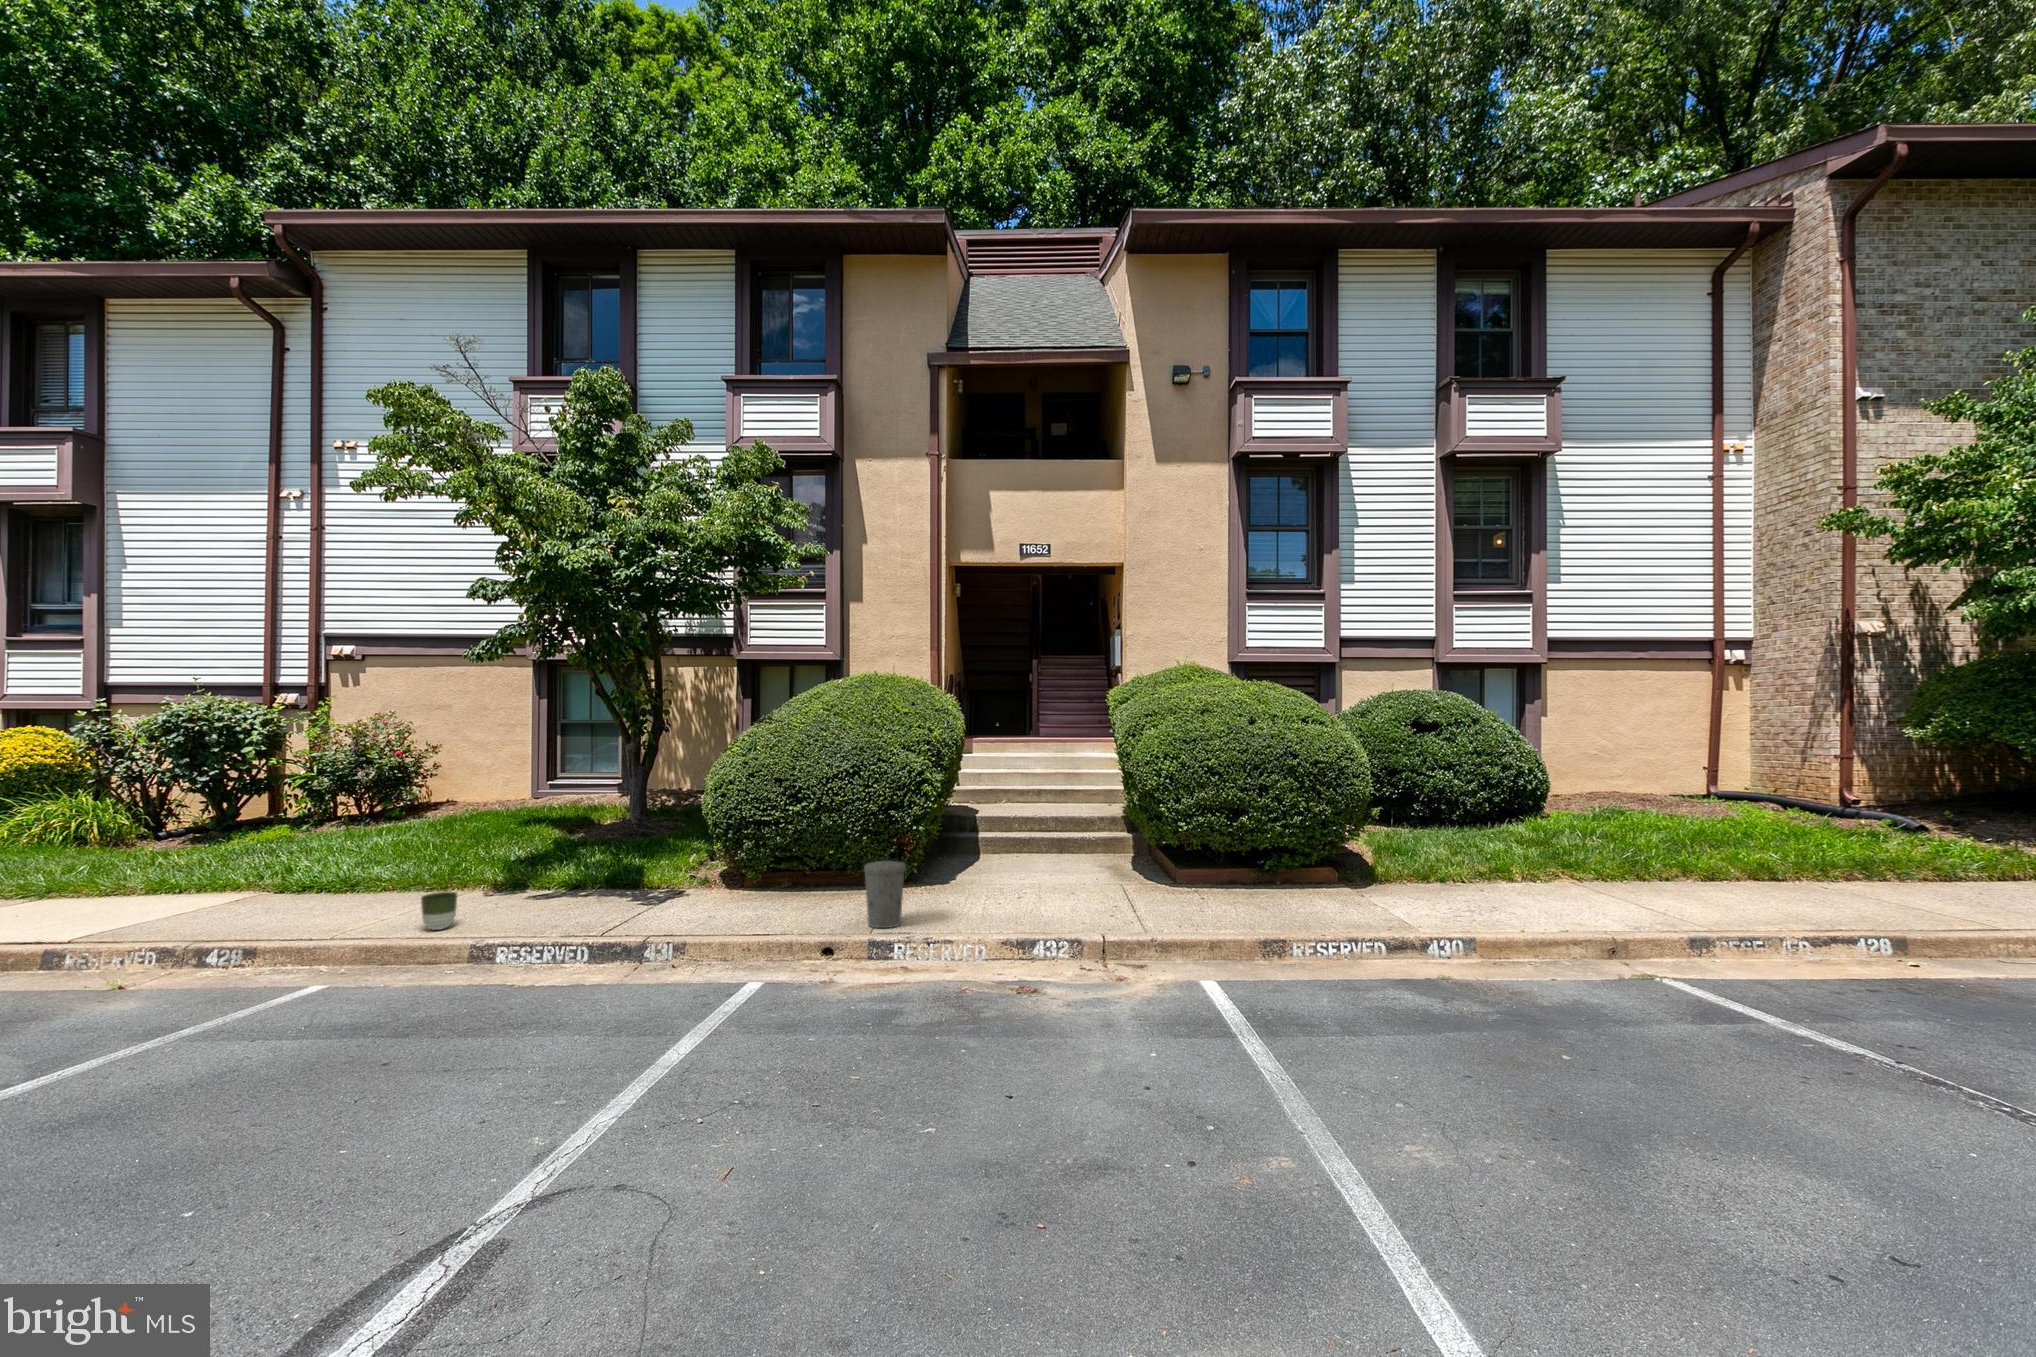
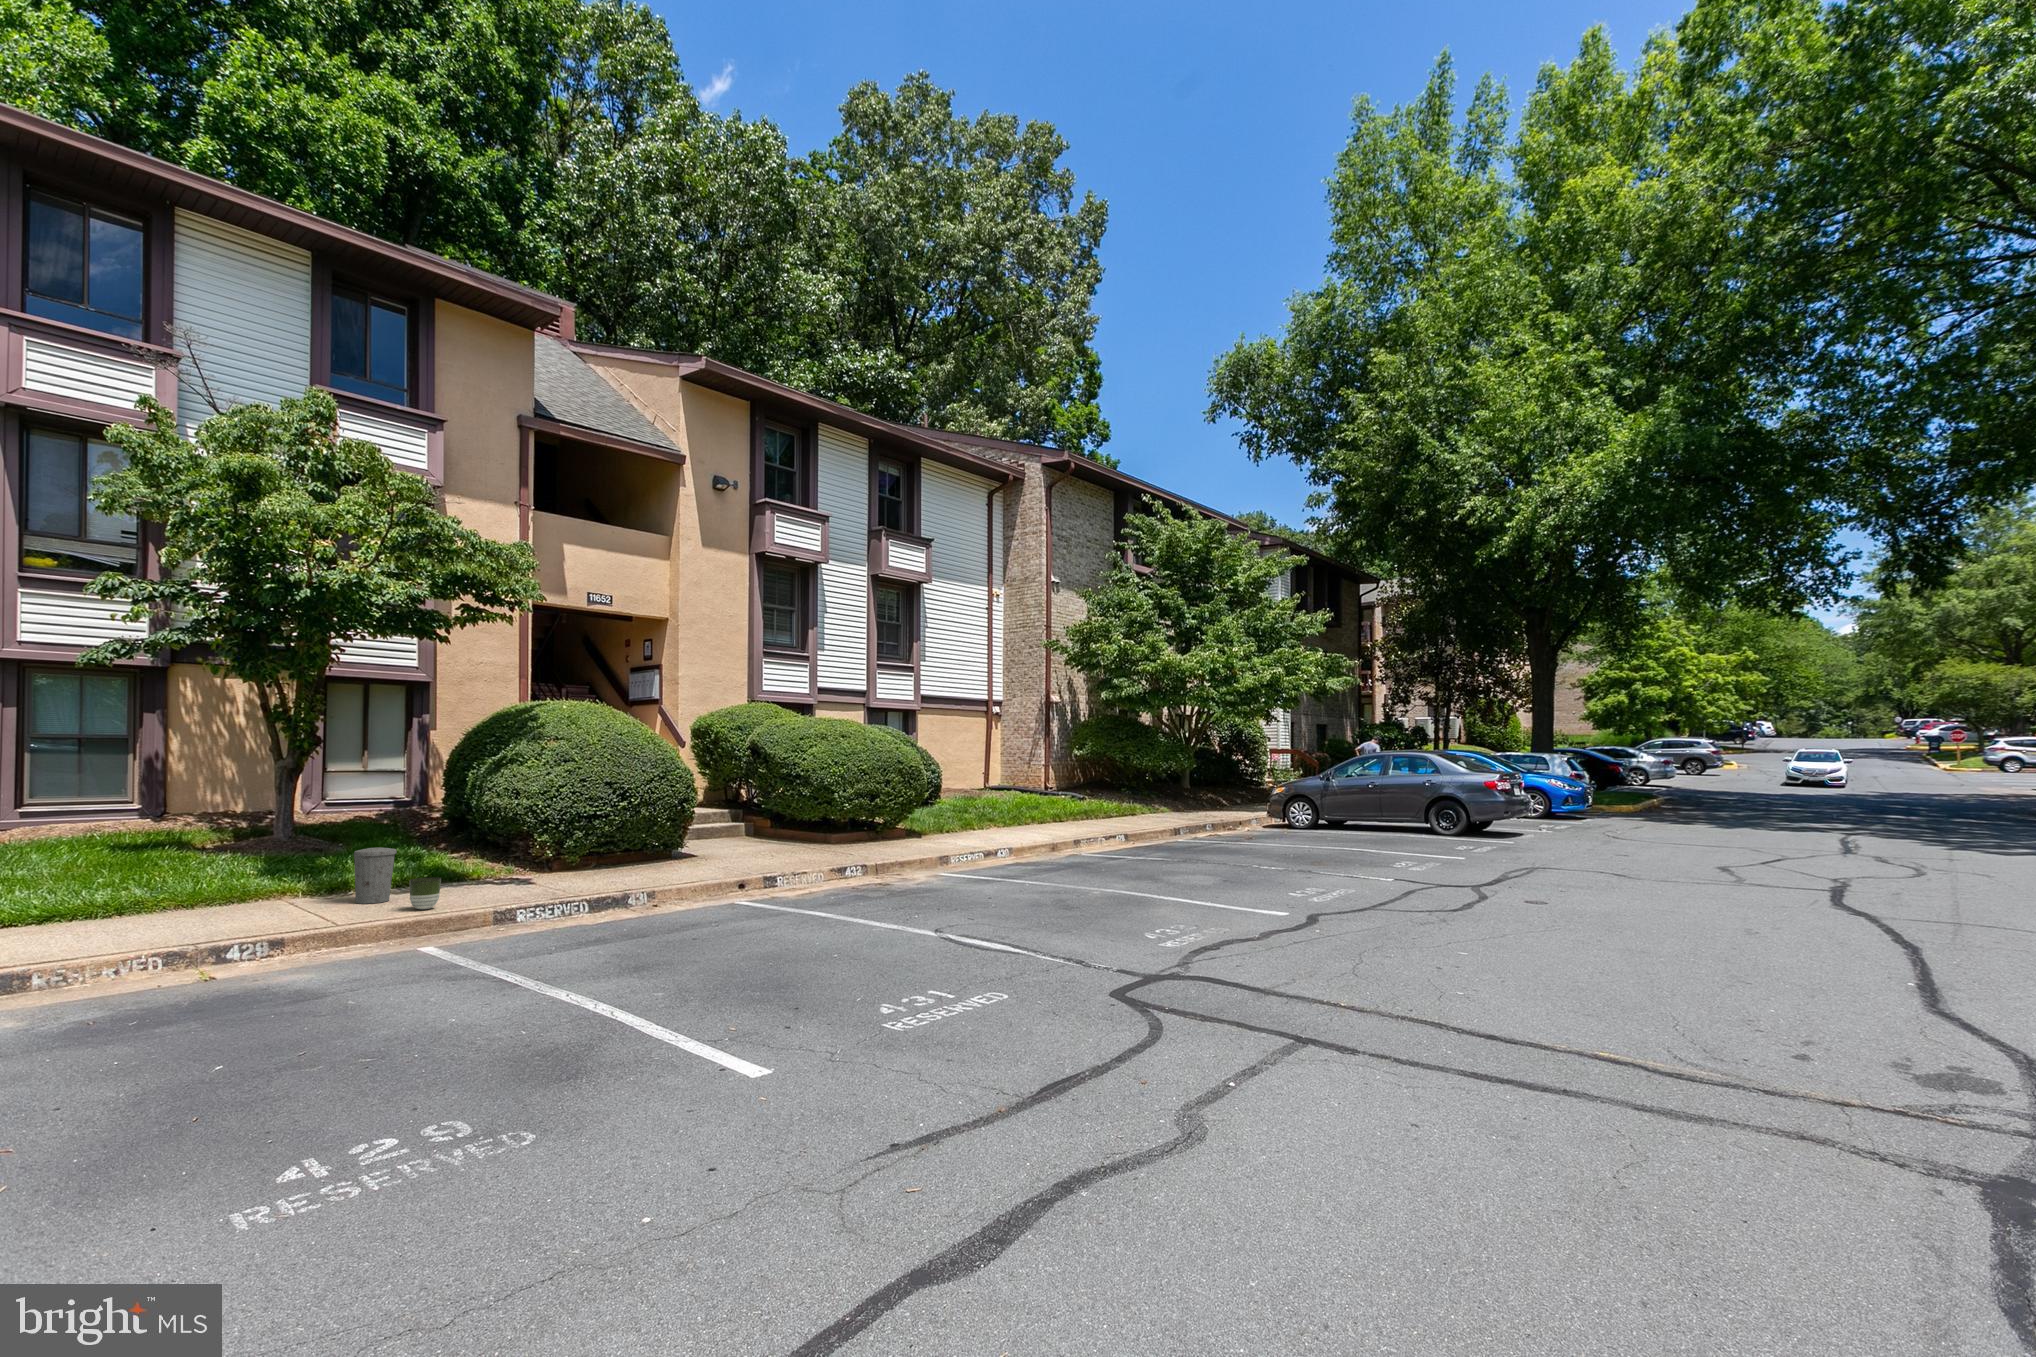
trash can: present [864,861,906,928] -> present [354,847,397,904]

